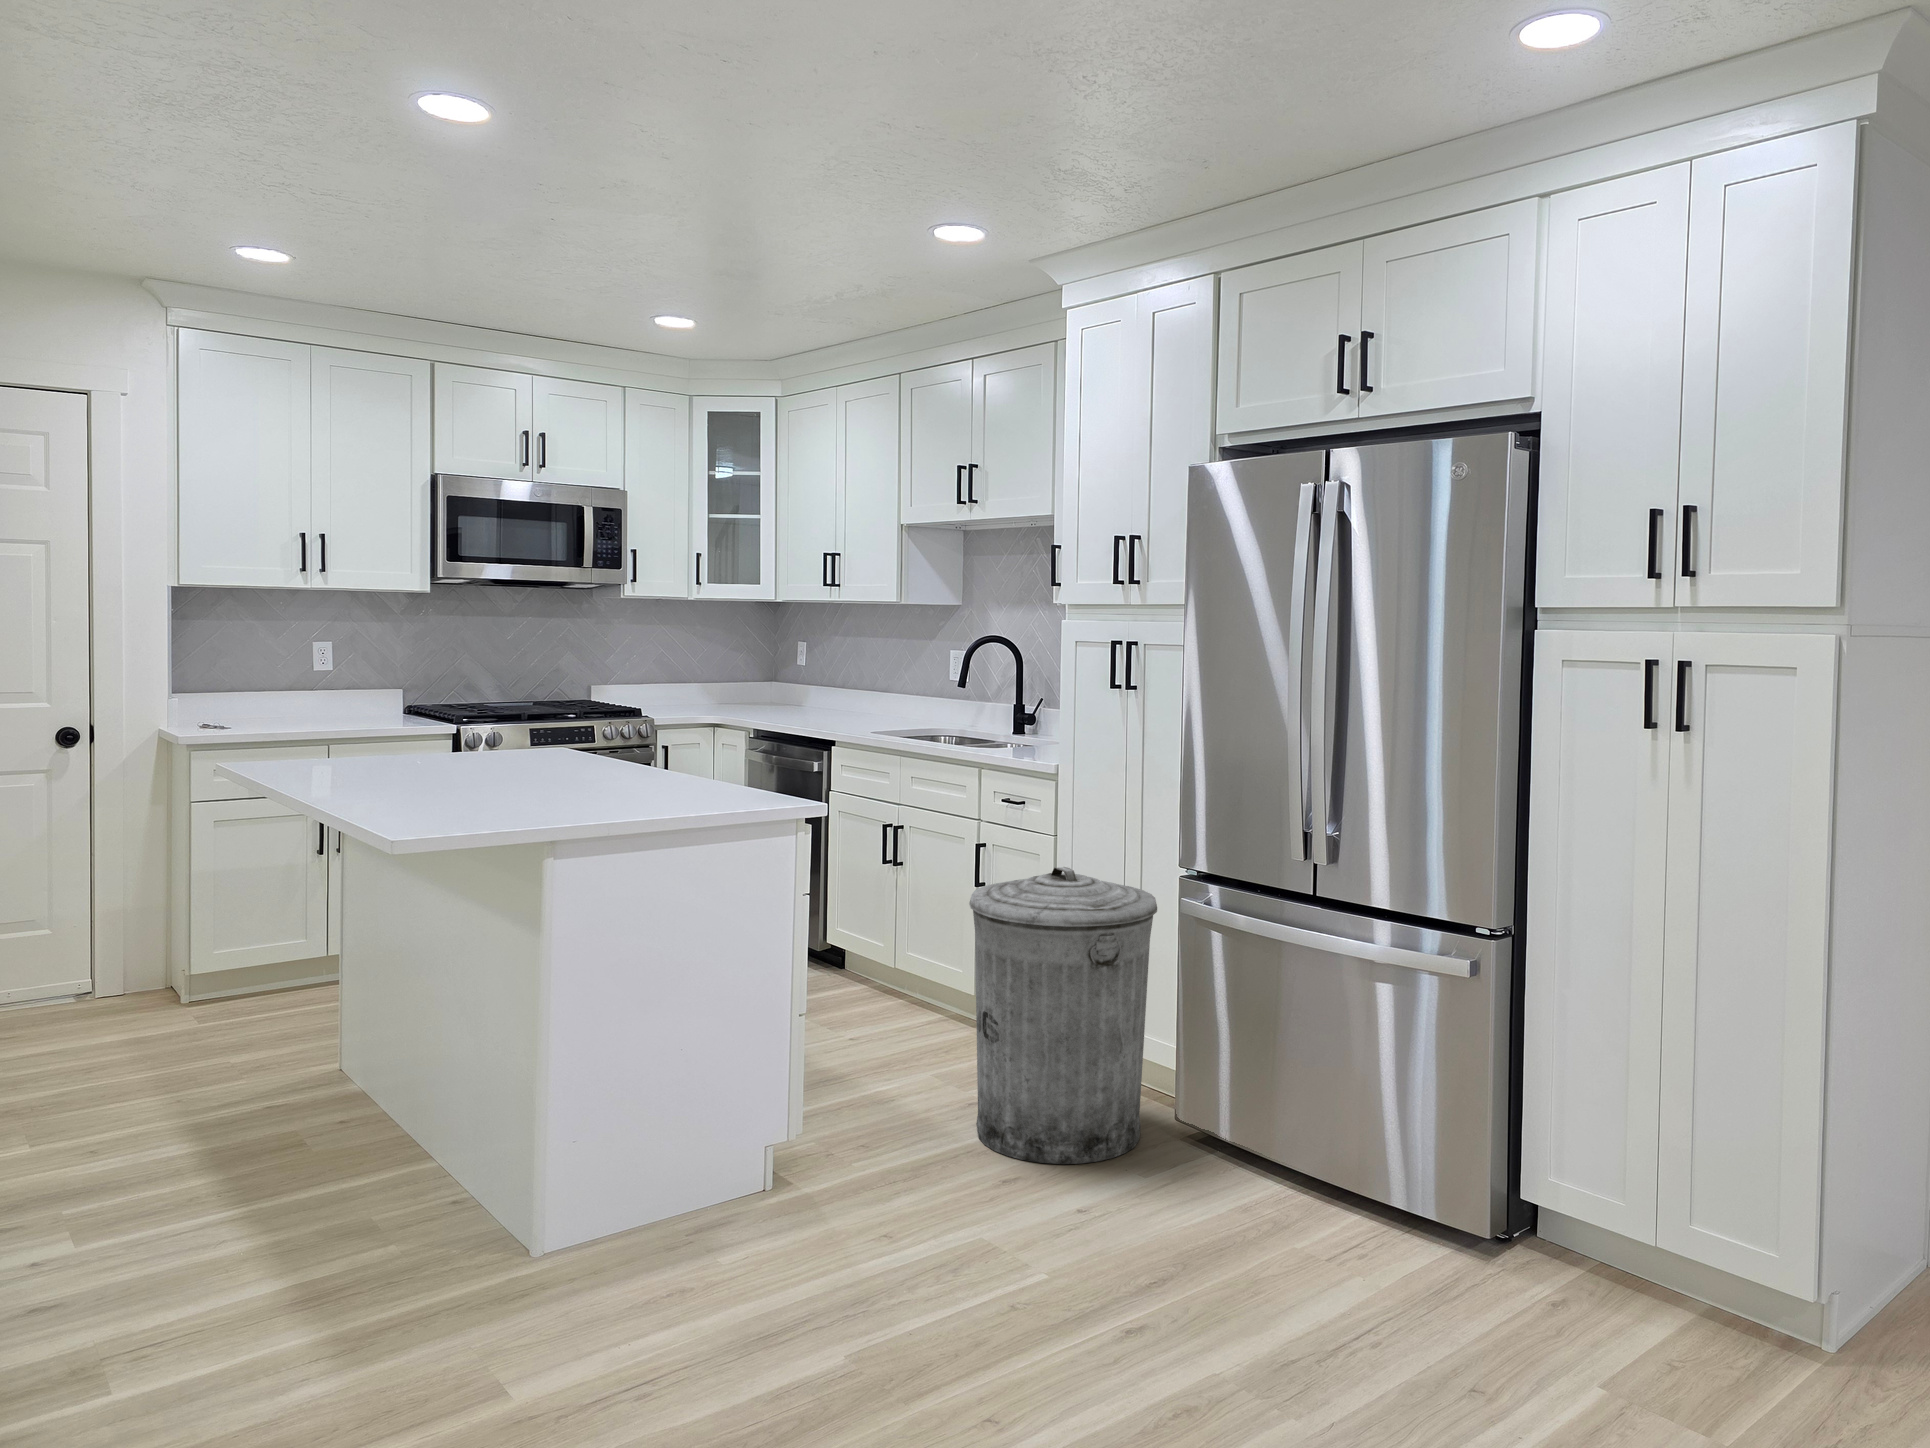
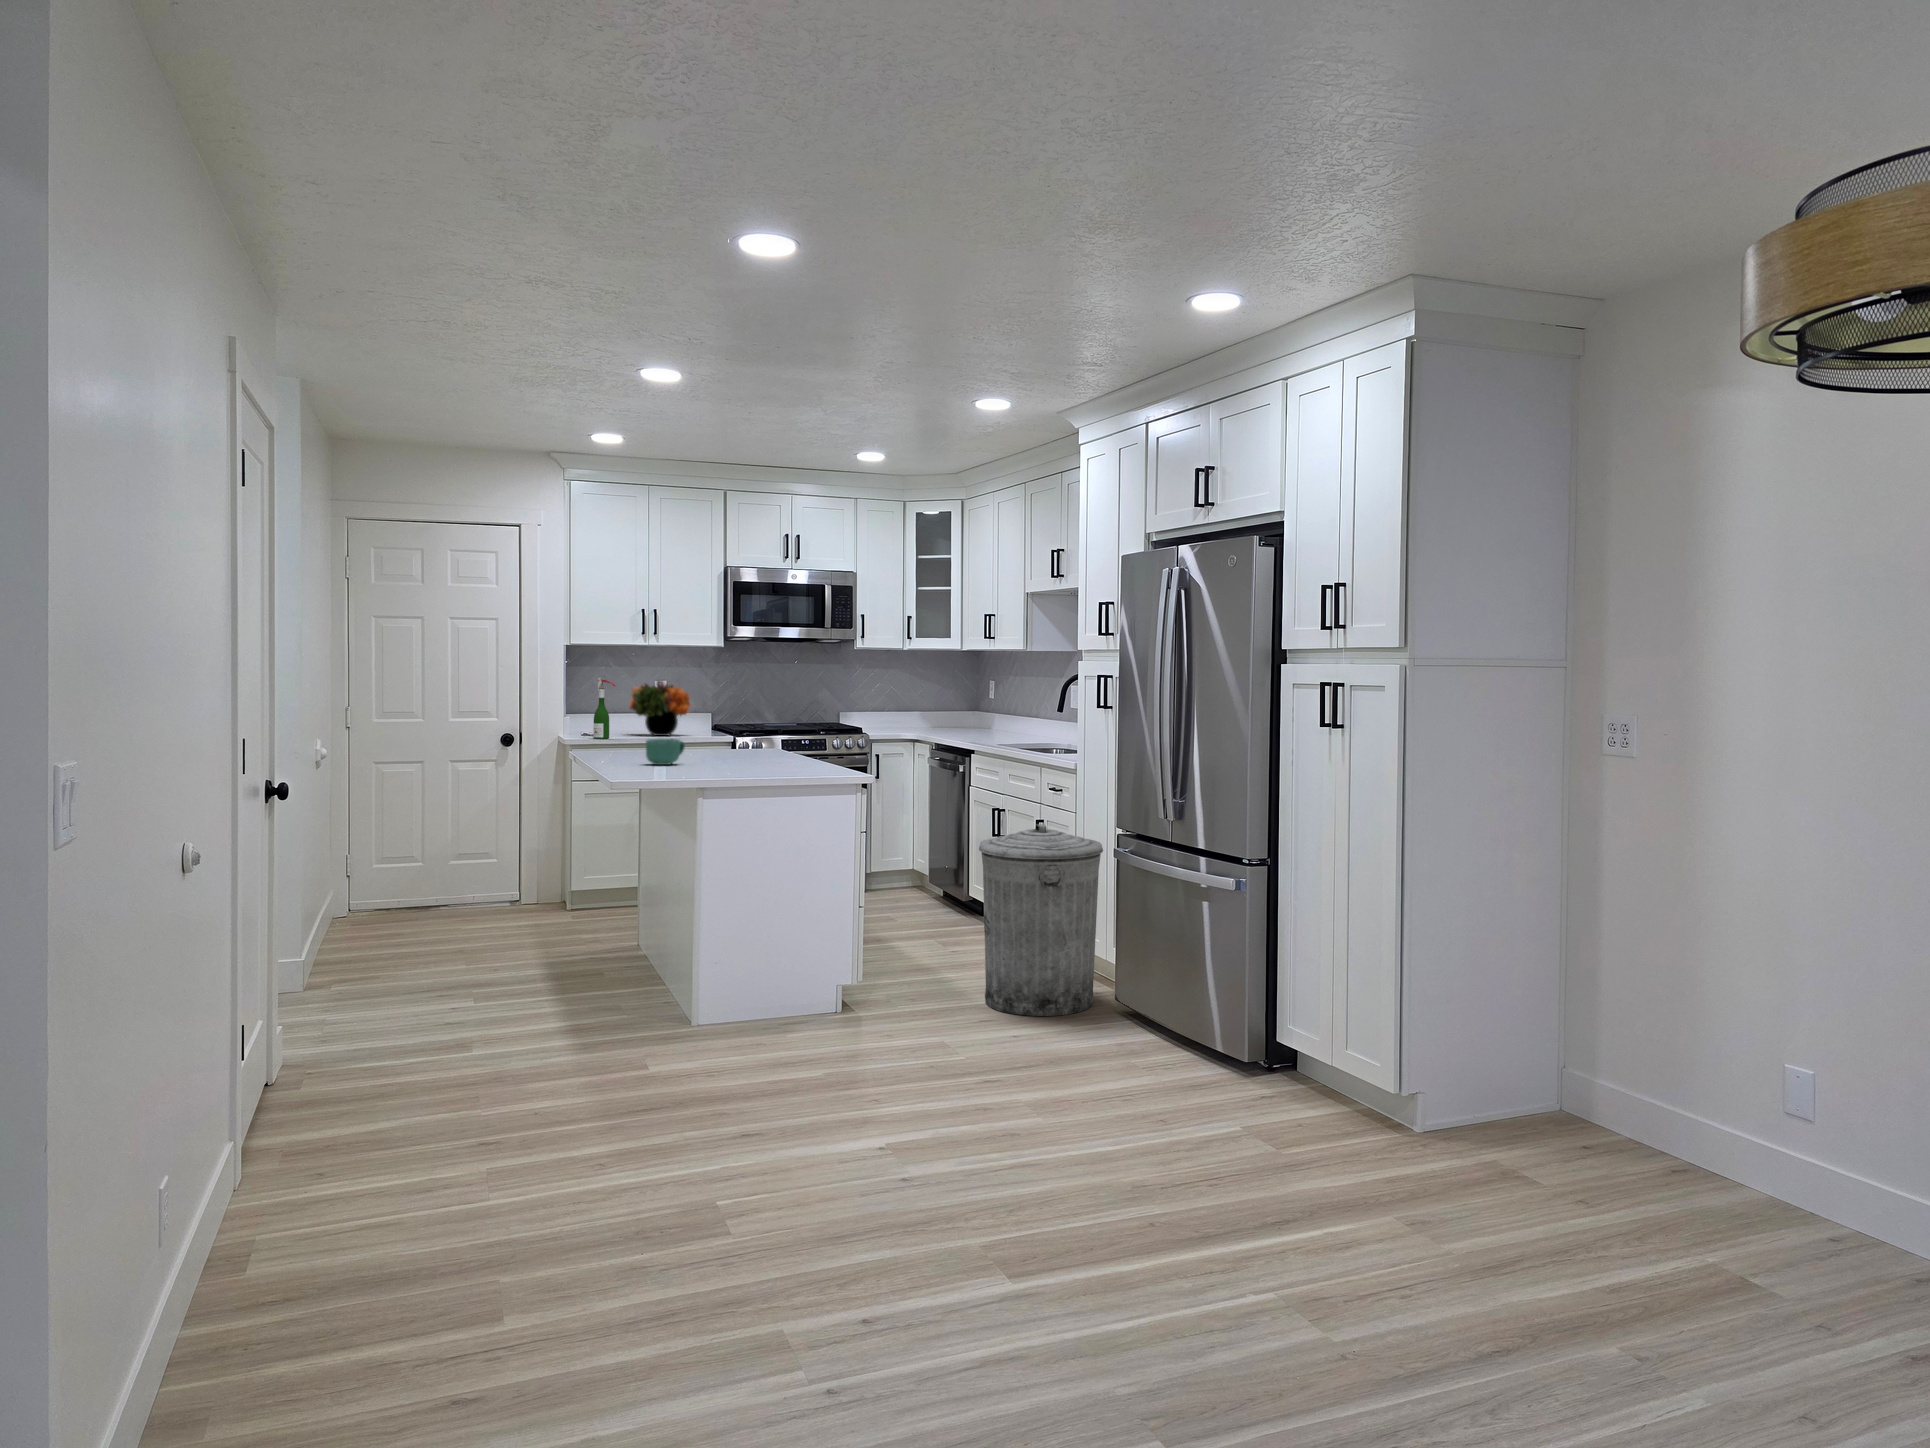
wine bottle: none [229,637,267,735] -> present [593,678,615,739]
flower arrangement: none [273,641,380,726] -> present [629,681,691,736]
mug: none [427,750,492,797] -> present [646,739,685,765]

